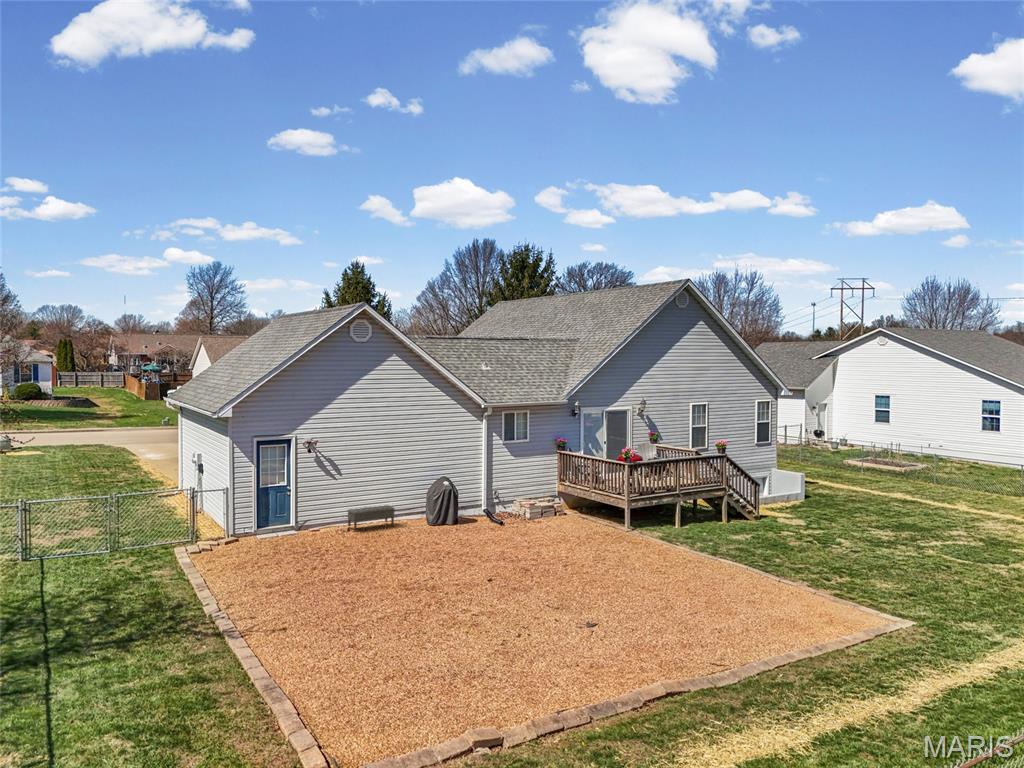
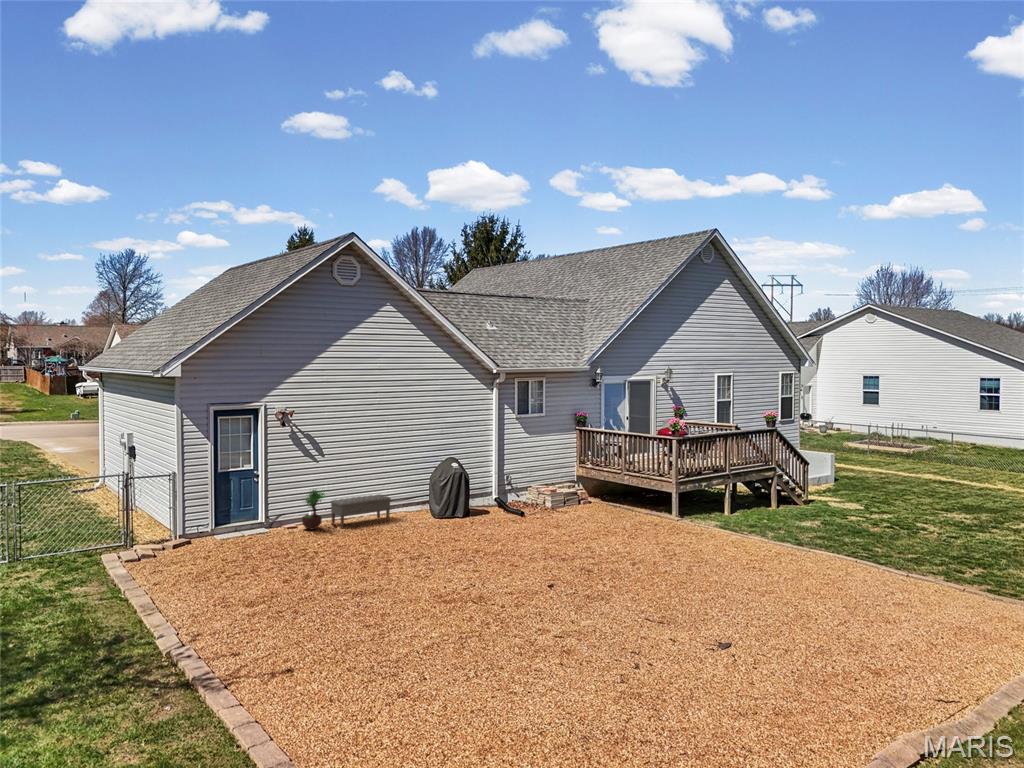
potted tree: none [323,498,343,532] -> present [302,490,325,529]

